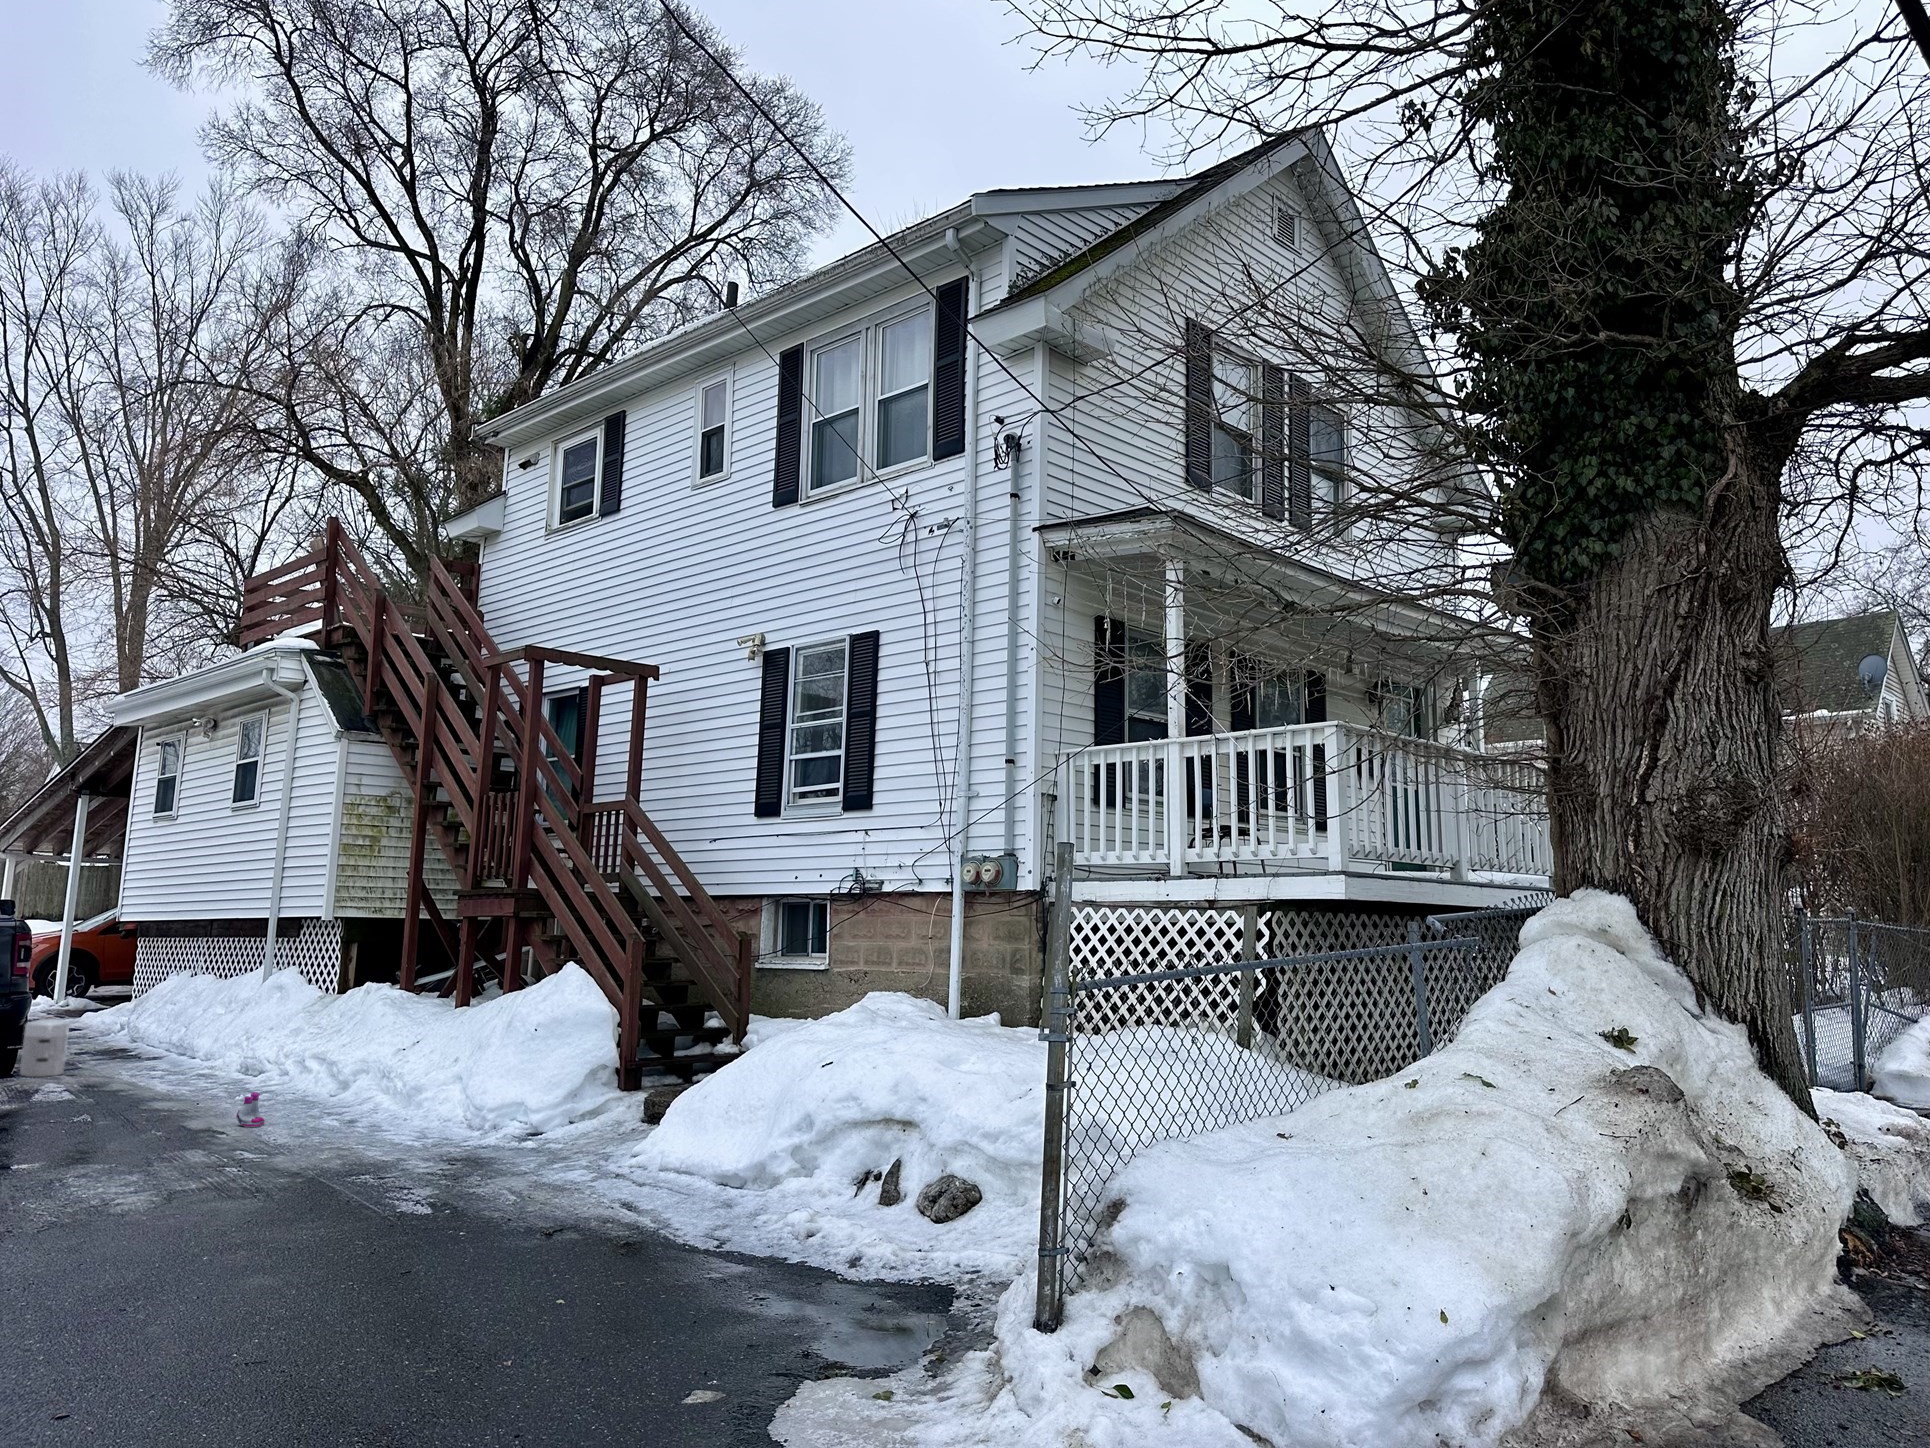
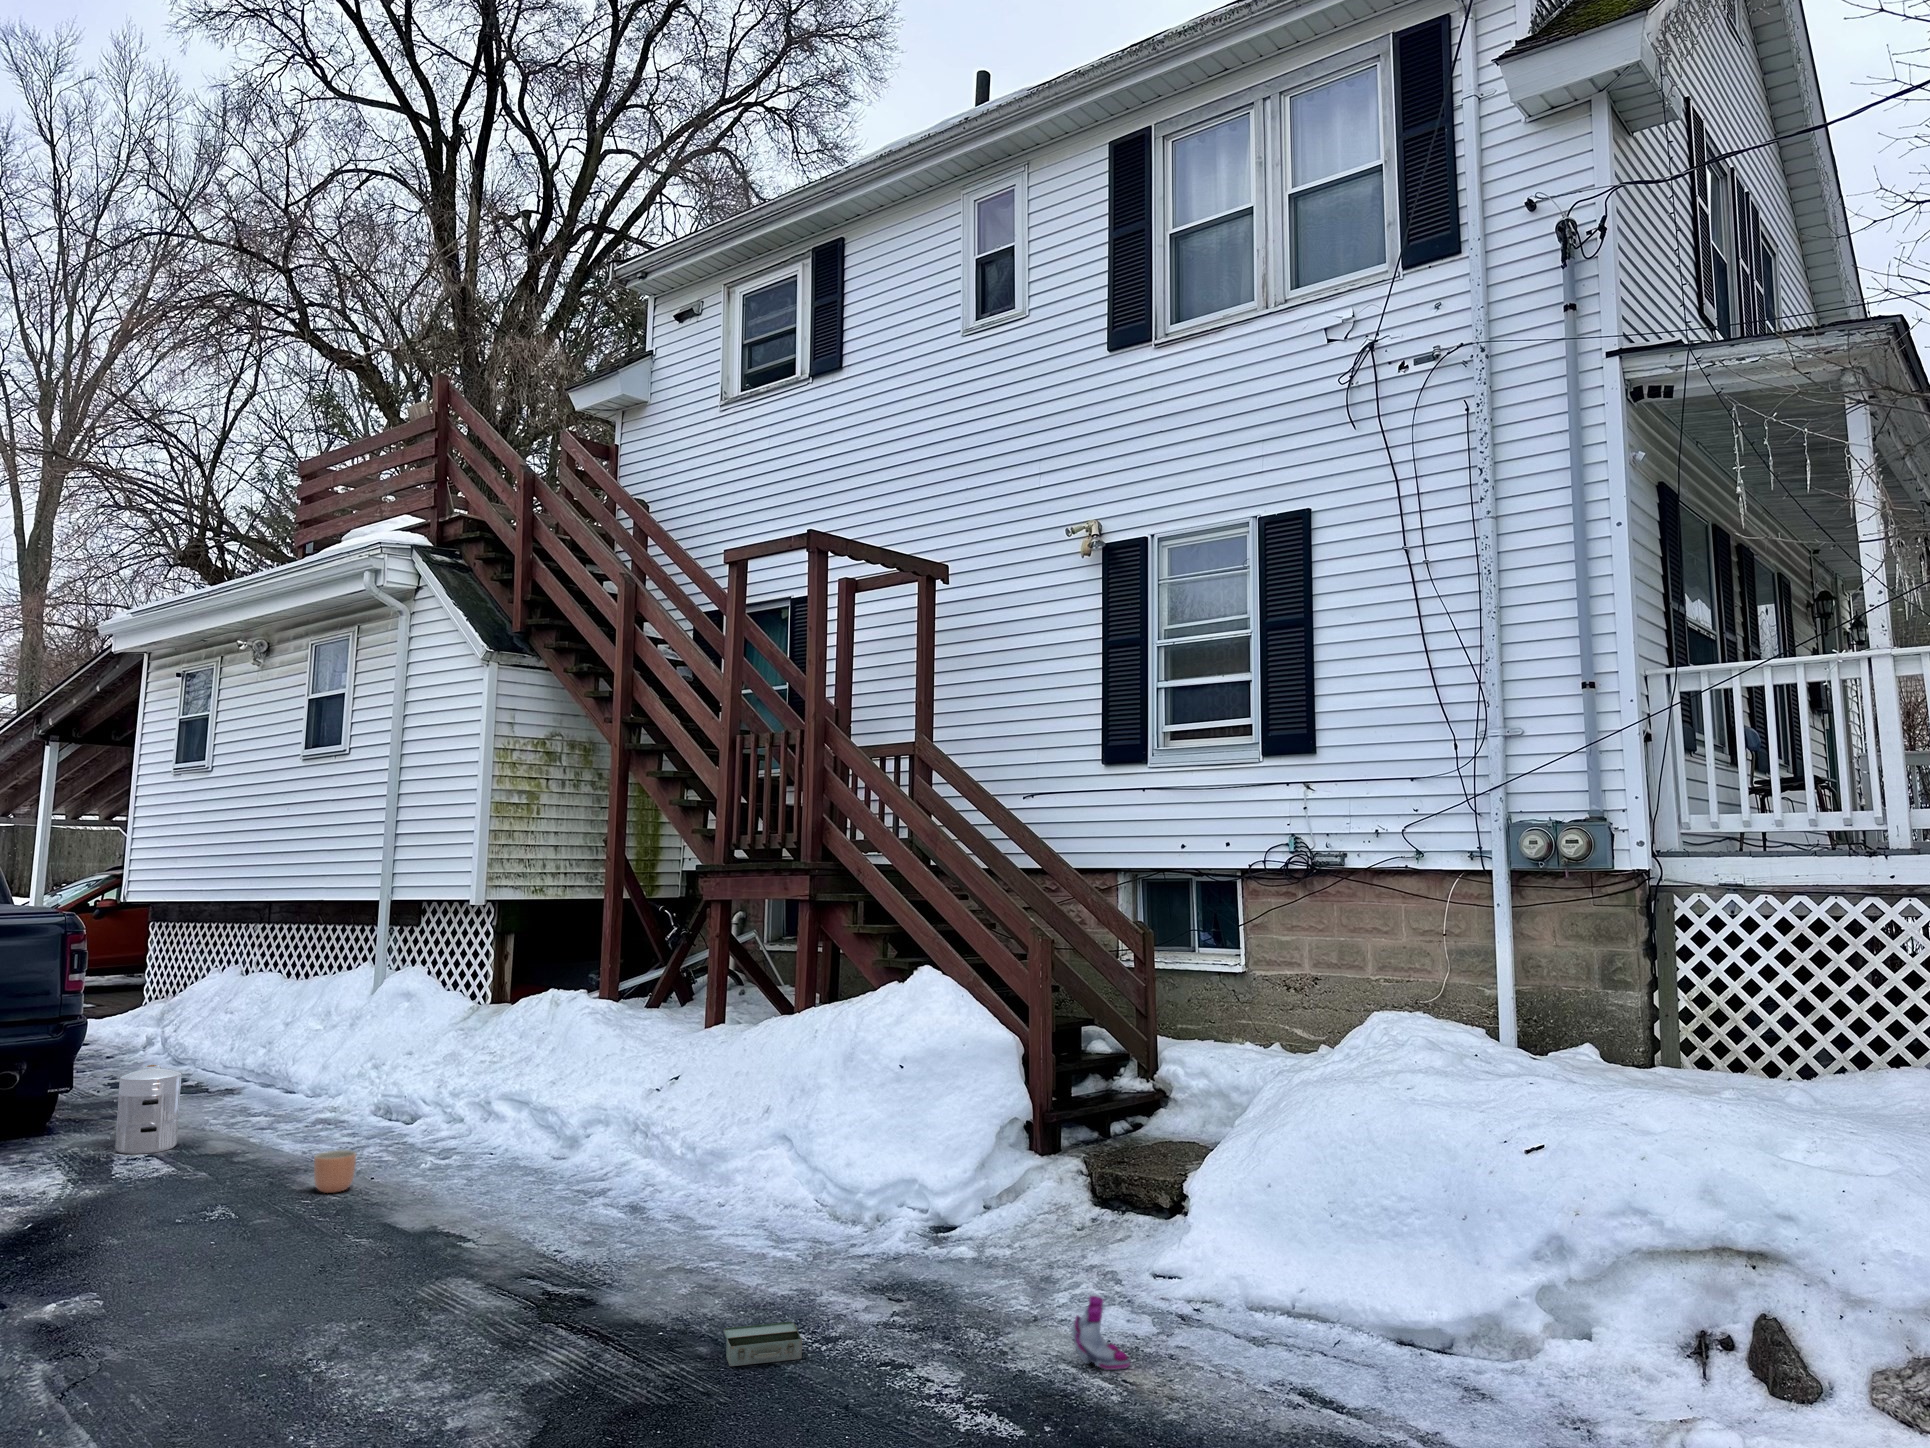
planter: none [132,1069,163,1095] -> present [314,1150,356,1193]
boots: present [236,1092,265,1127] -> present [1071,1296,1130,1370]
toolbox: none [289,1141,342,1159] -> present [723,1321,802,1366]

